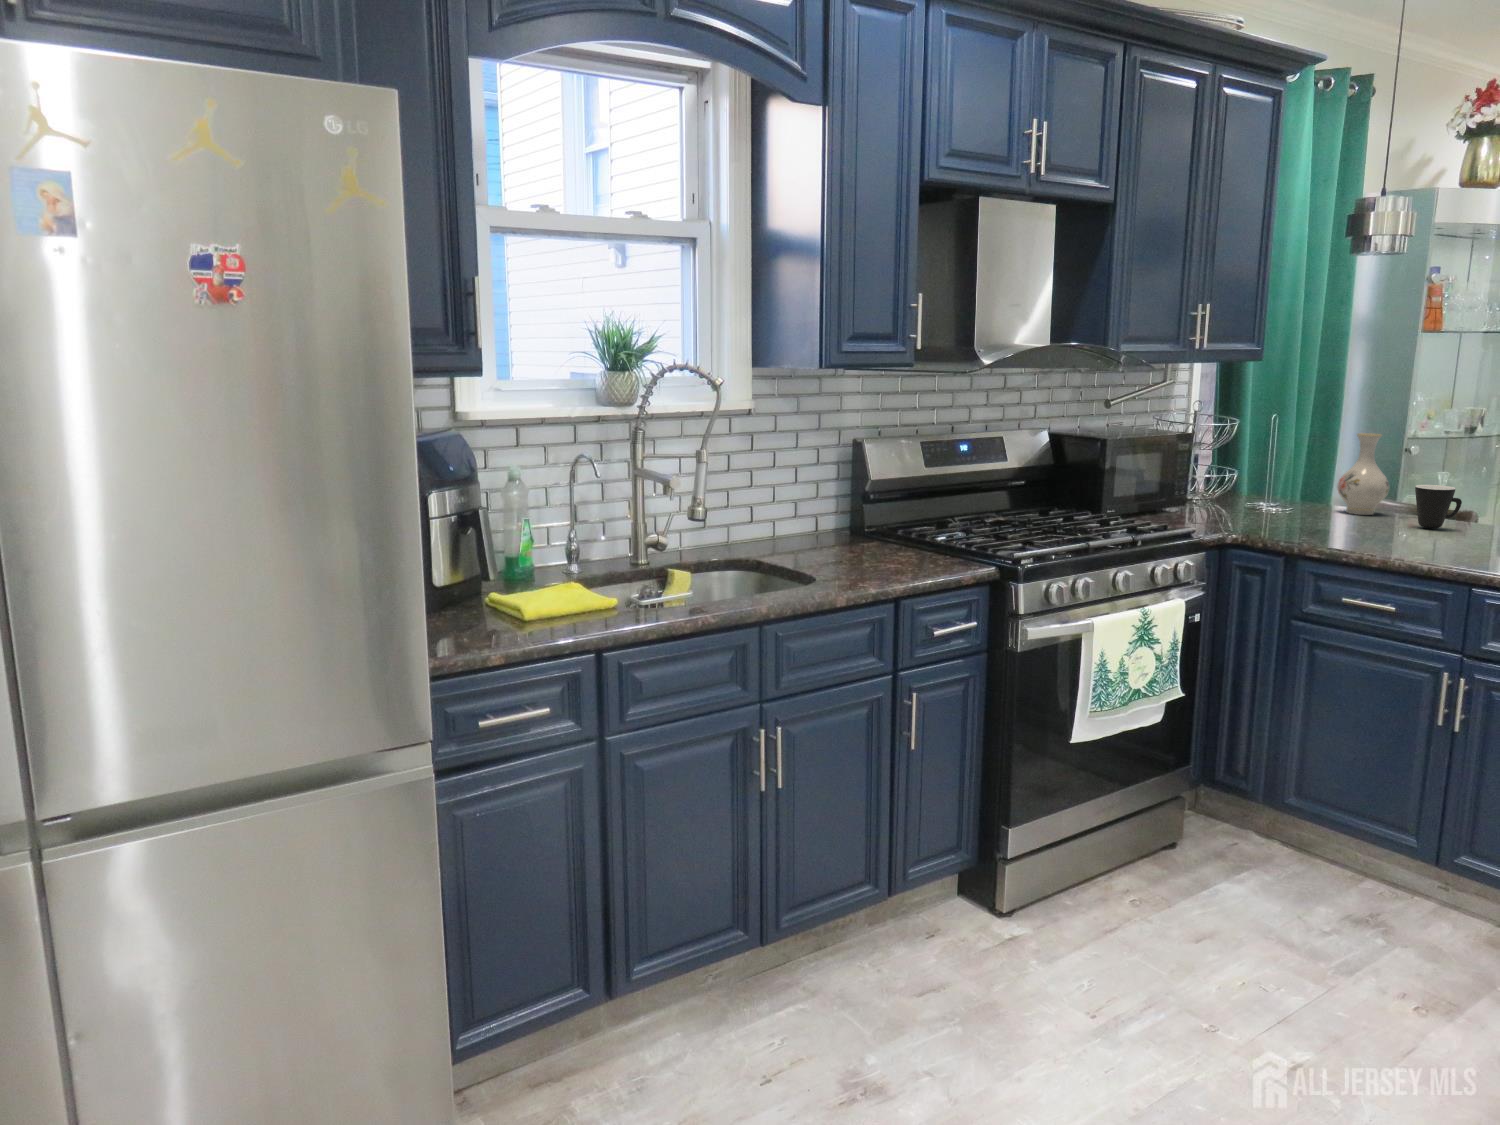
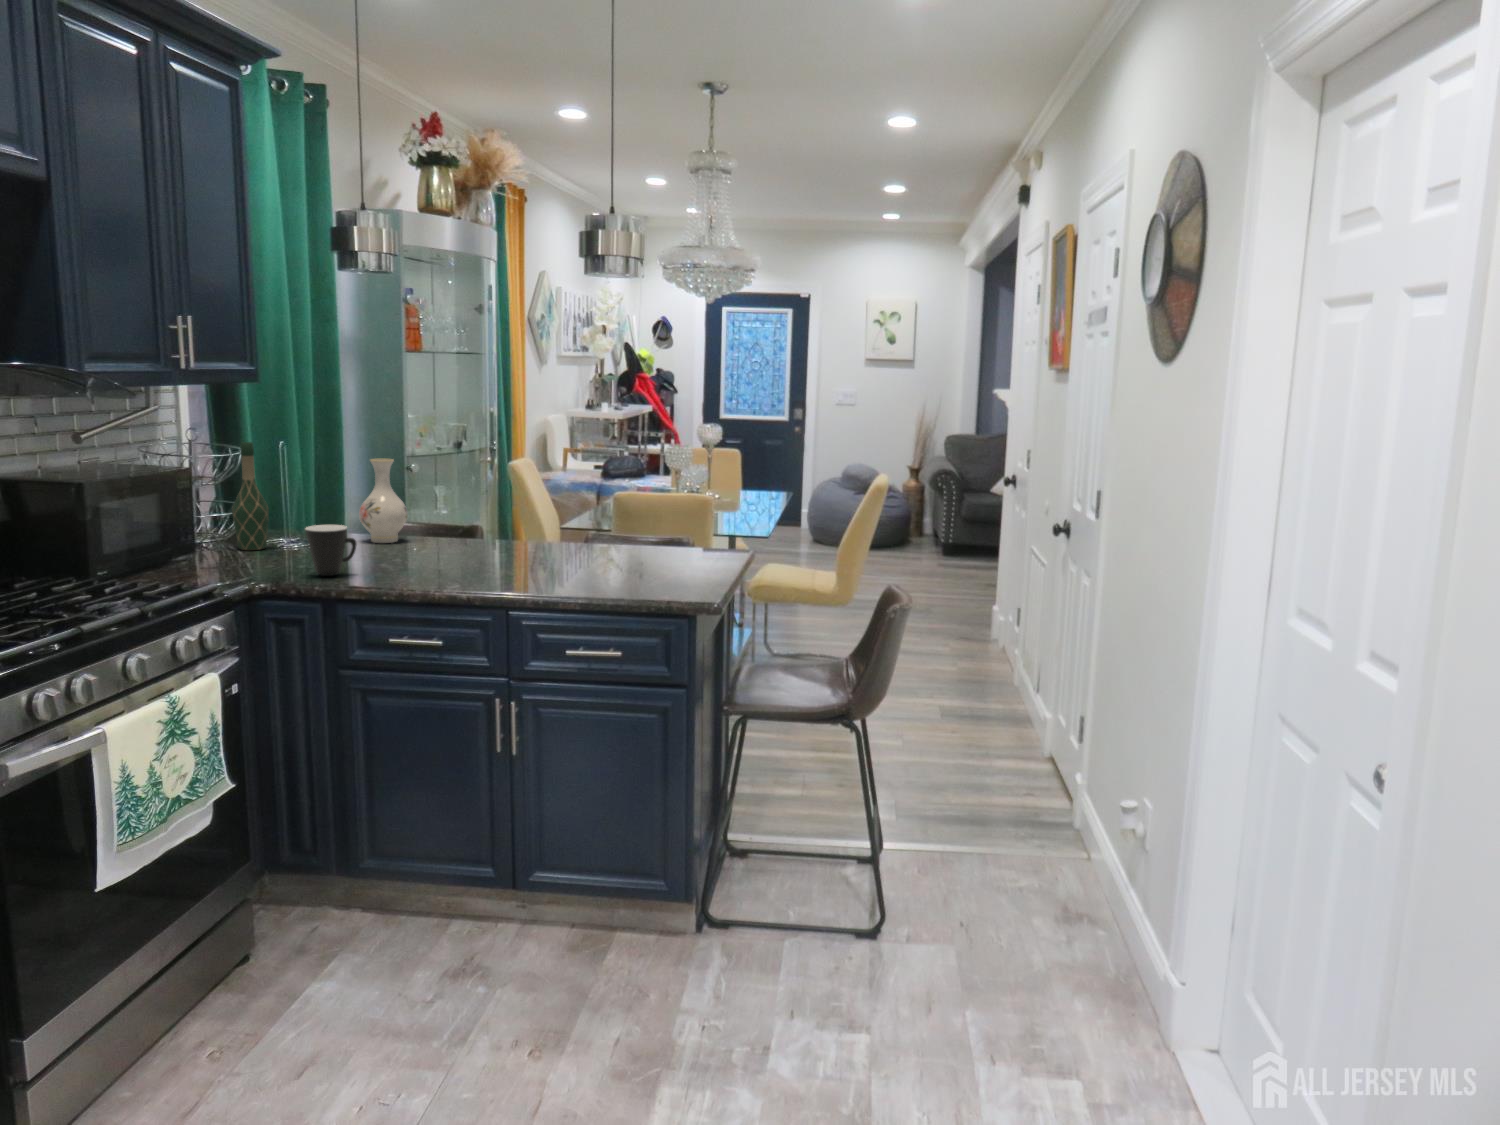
wine bottle: none [1219,414,1251,508] -> present [232,442,269,550]
mug: present [1415,485,1462,529] -> present [305,525,356,576]

